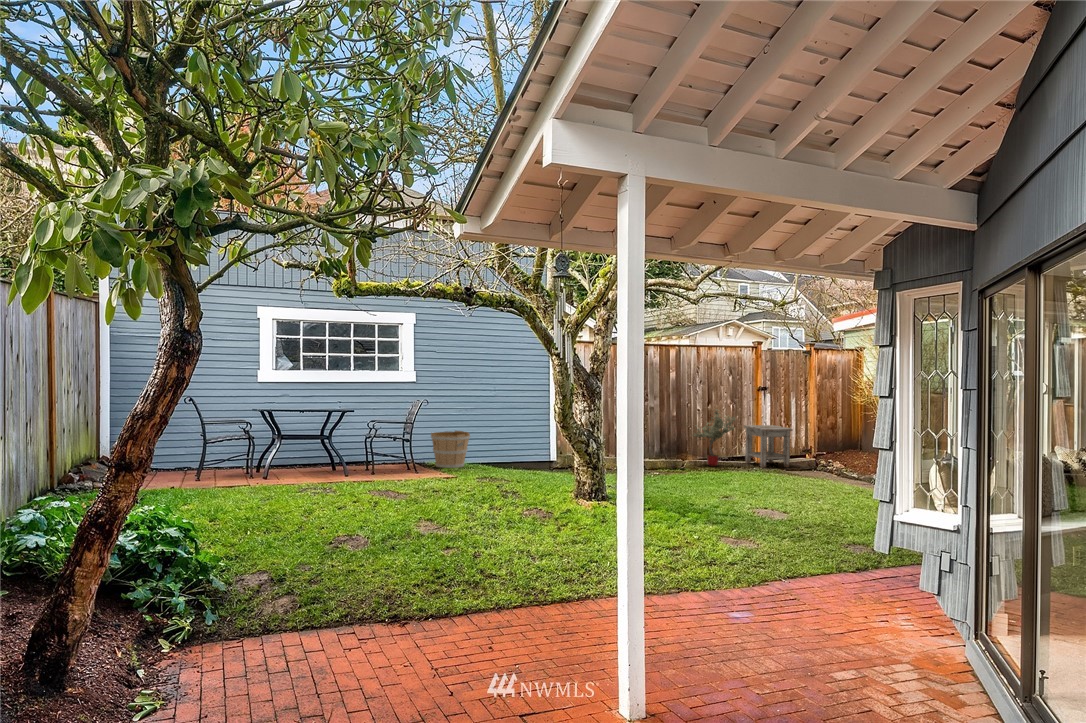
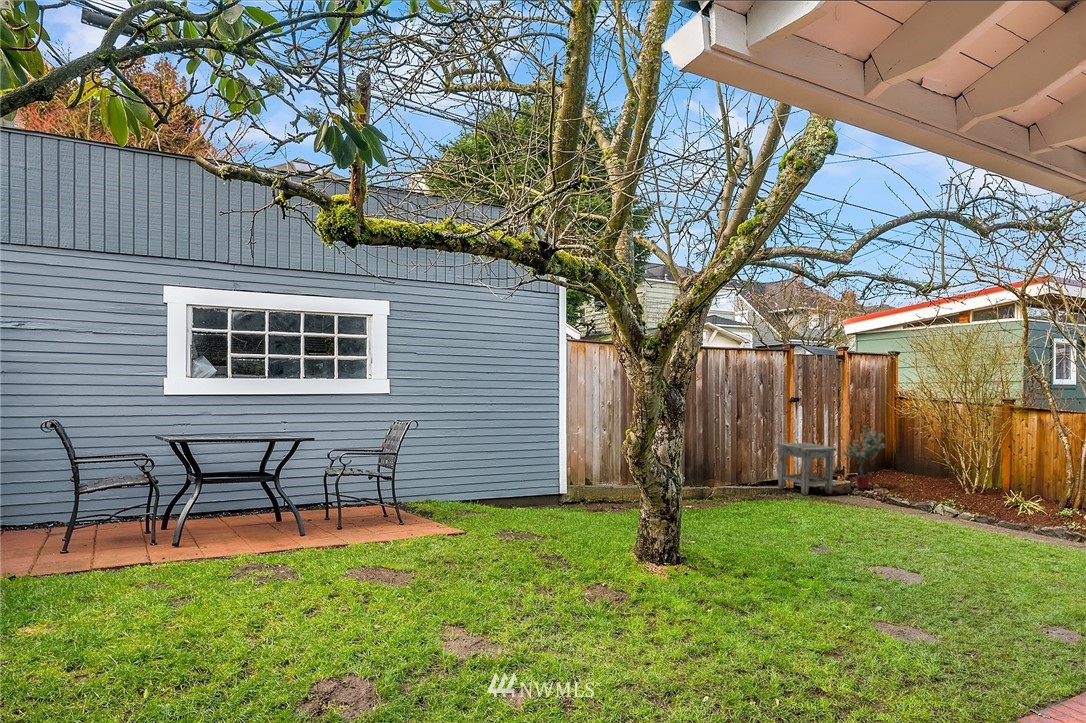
potted tree: present [693,409,735,467] -> present [842,425,885,489]
wooden bucket: present [431,431,470,468] -> none [404,454,457,506]

